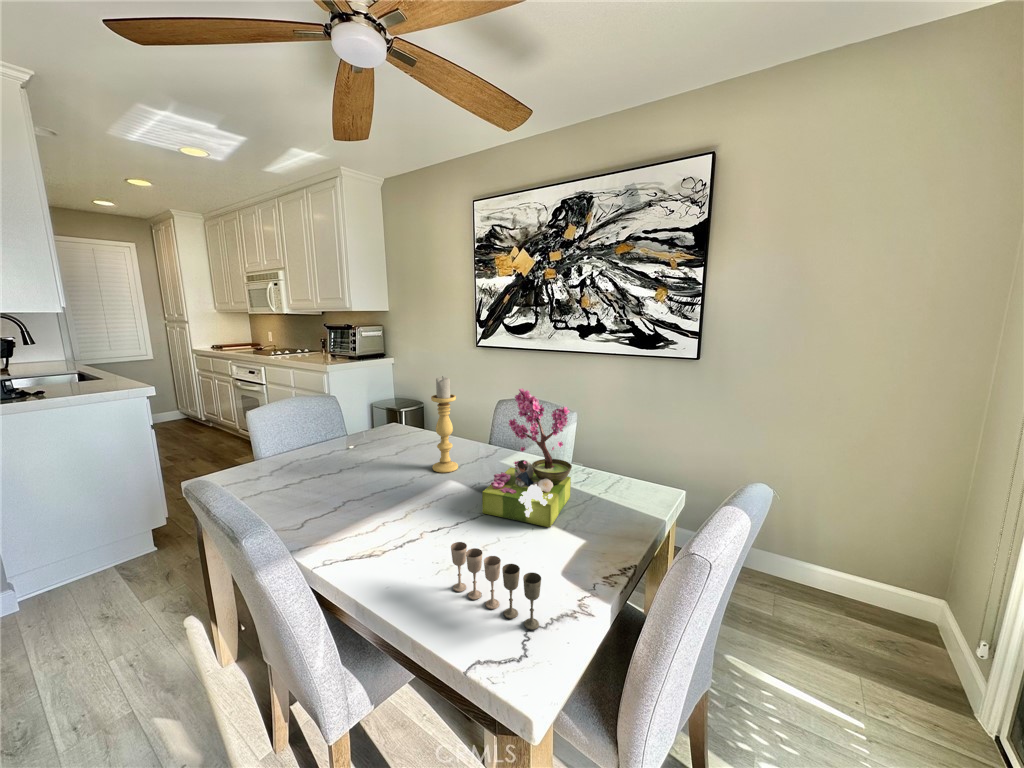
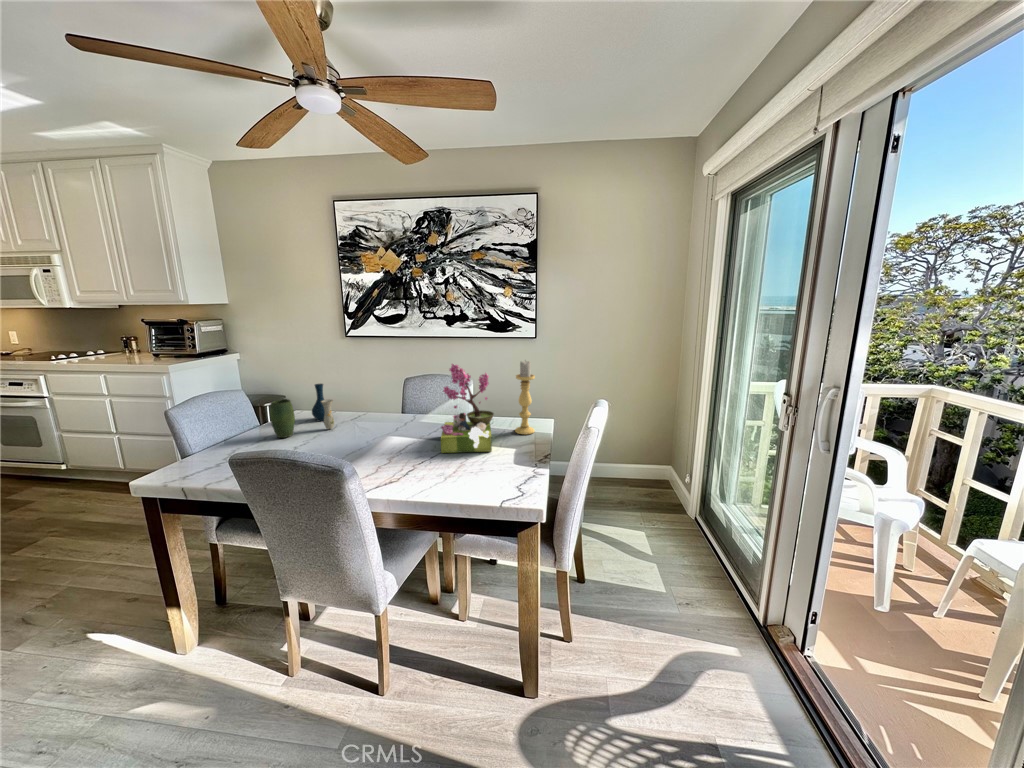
candle holder: present [431,376,458,473] -> present [515,361,535,434]
vase: none [337,397,413,454] -> present [270,384,334,438]
wine glass: present [451,542,541,630] -> none [457,460,522,494]

